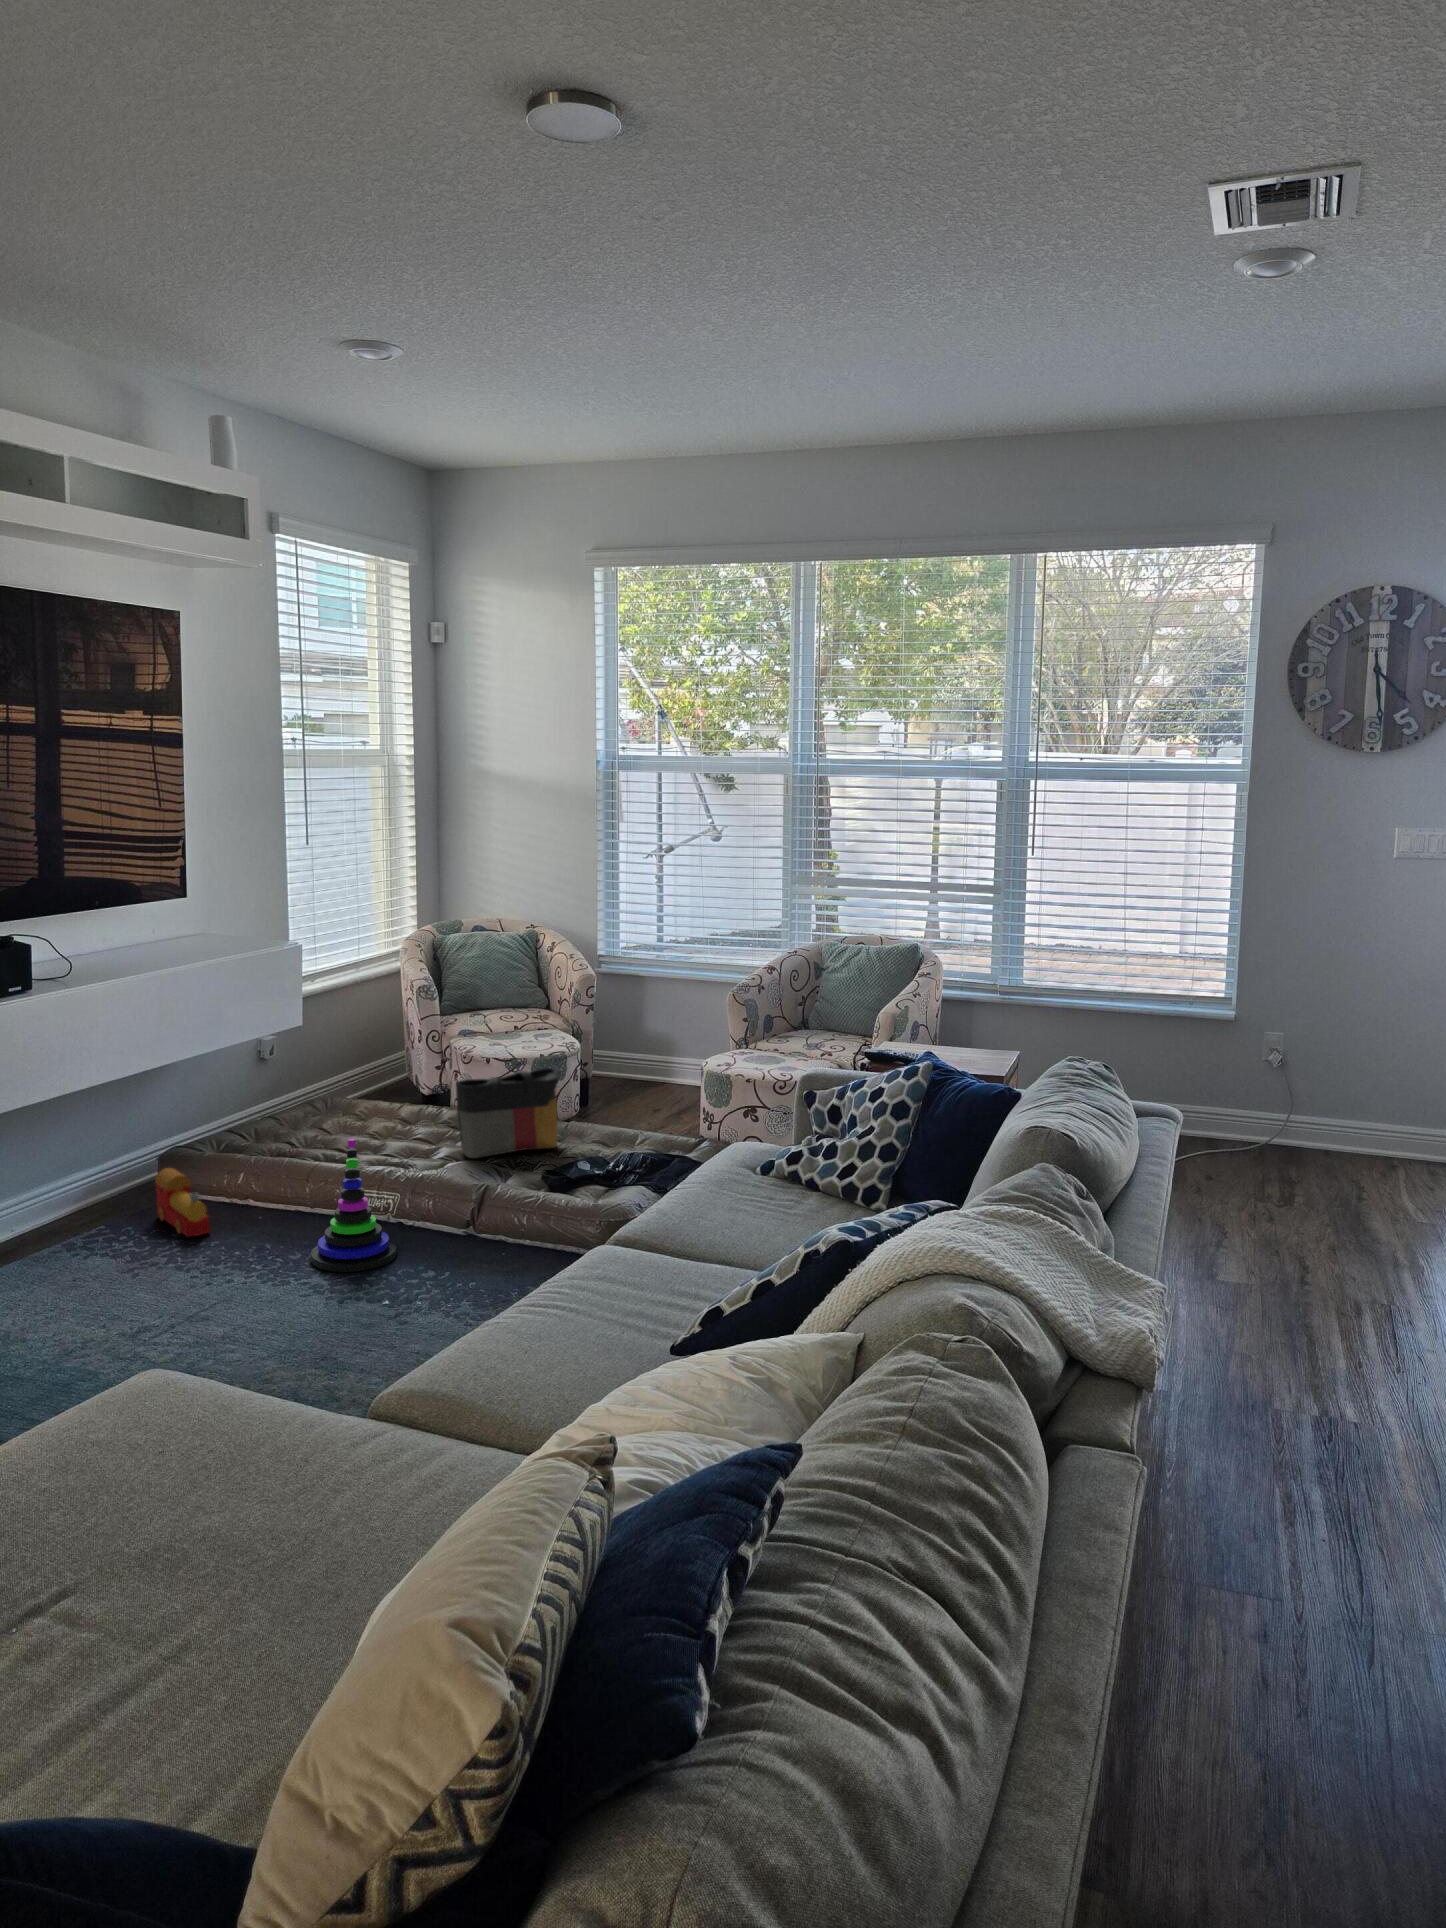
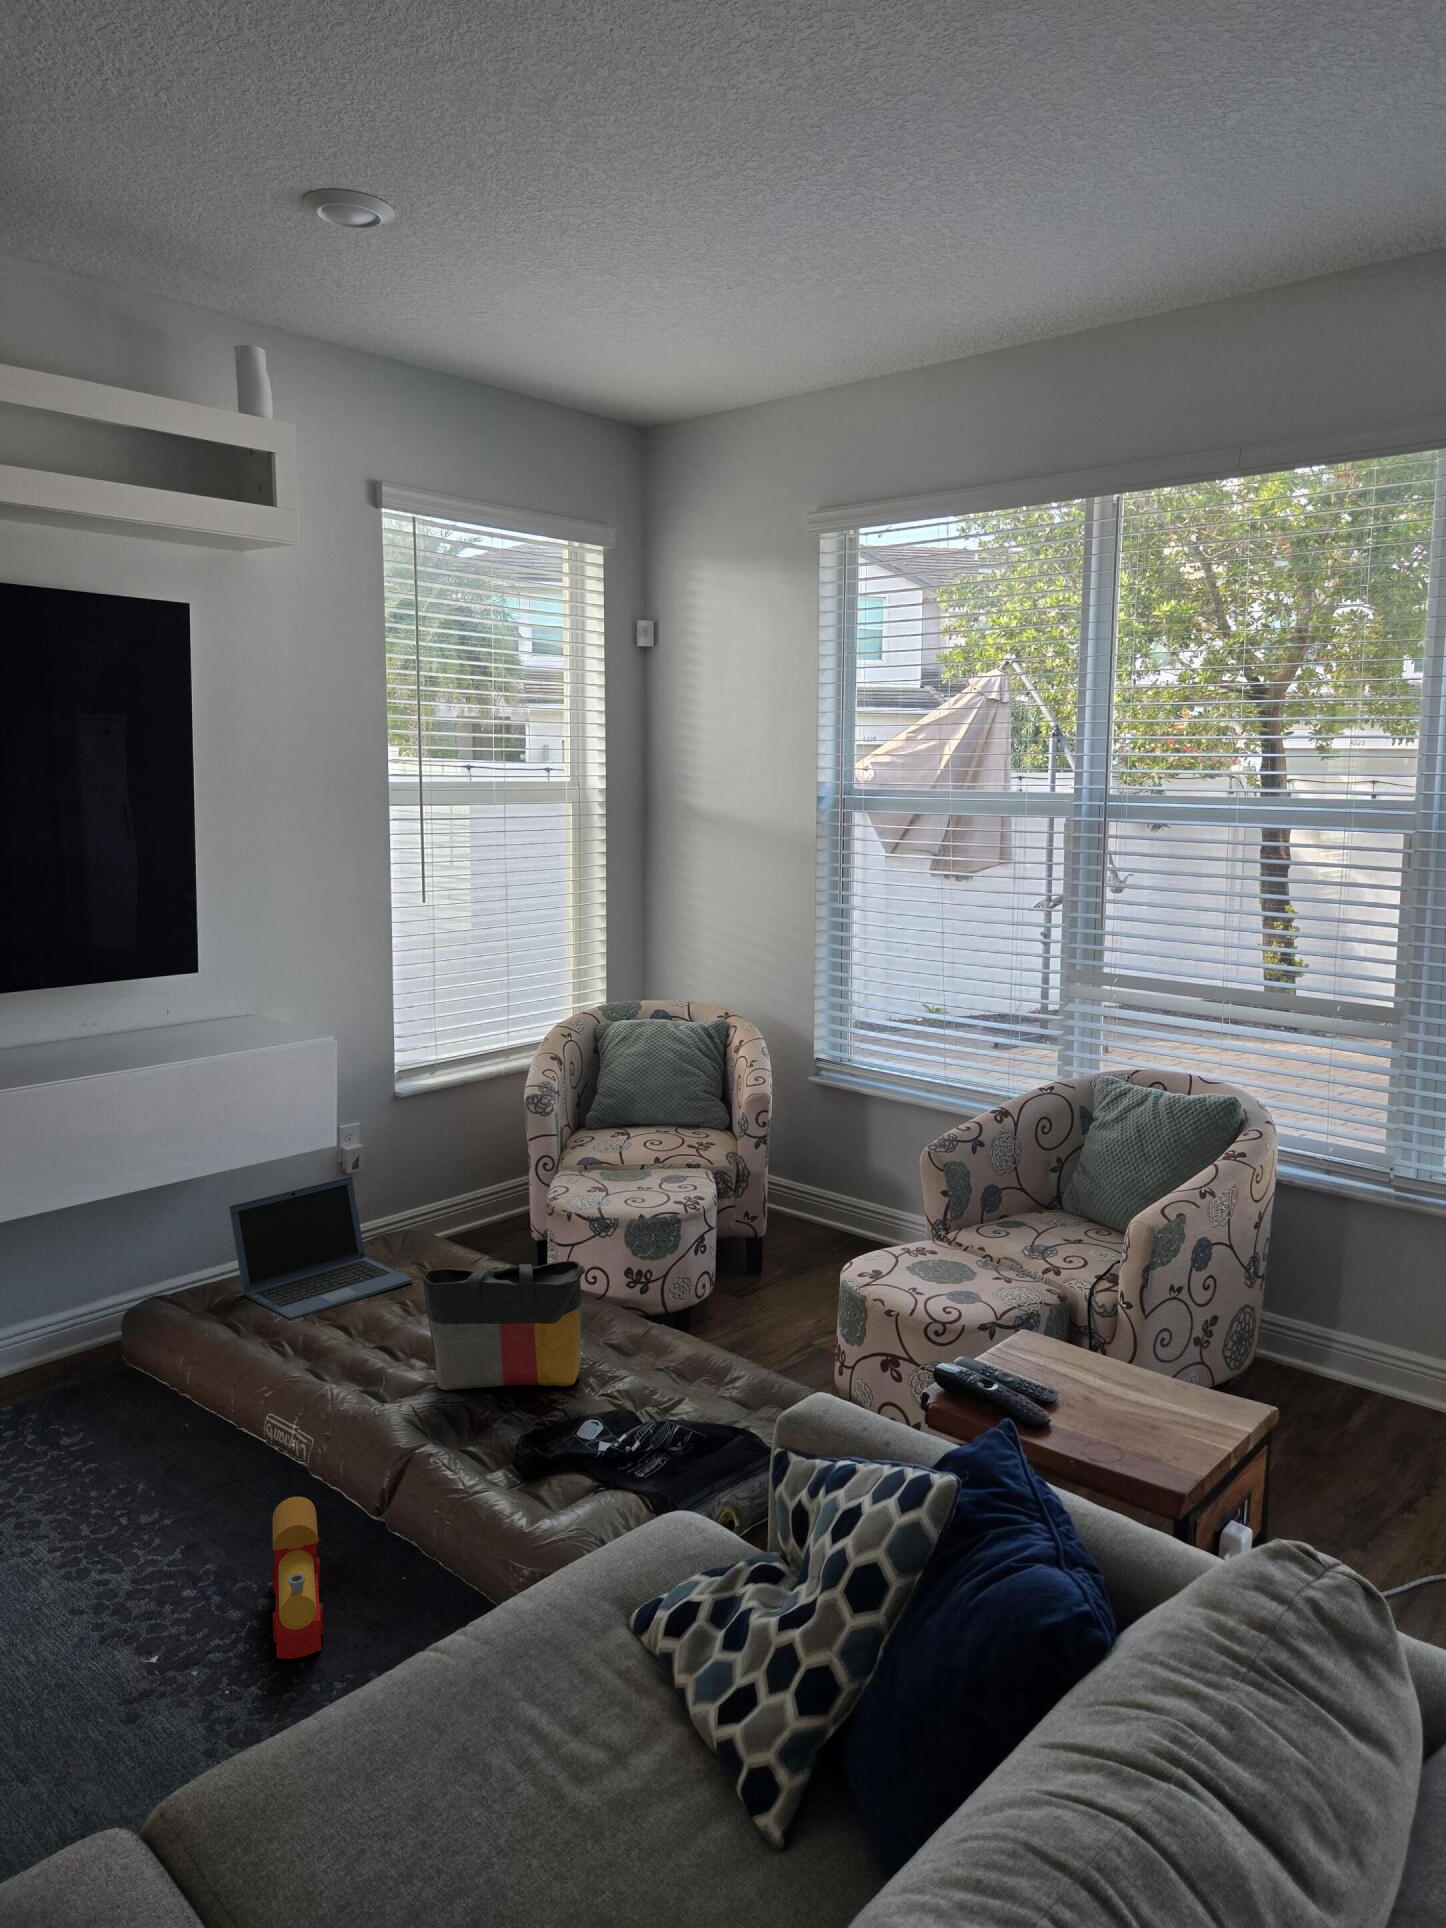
laptop: none [240,1050,375,1144] -> present [229,1176,413,1320]
stacking toy: present [311,1139,396,1272] -> none [116,1370,251,1583]
toy train: present [155,1168,211,1237] -> present [272,1497,323,1659]

